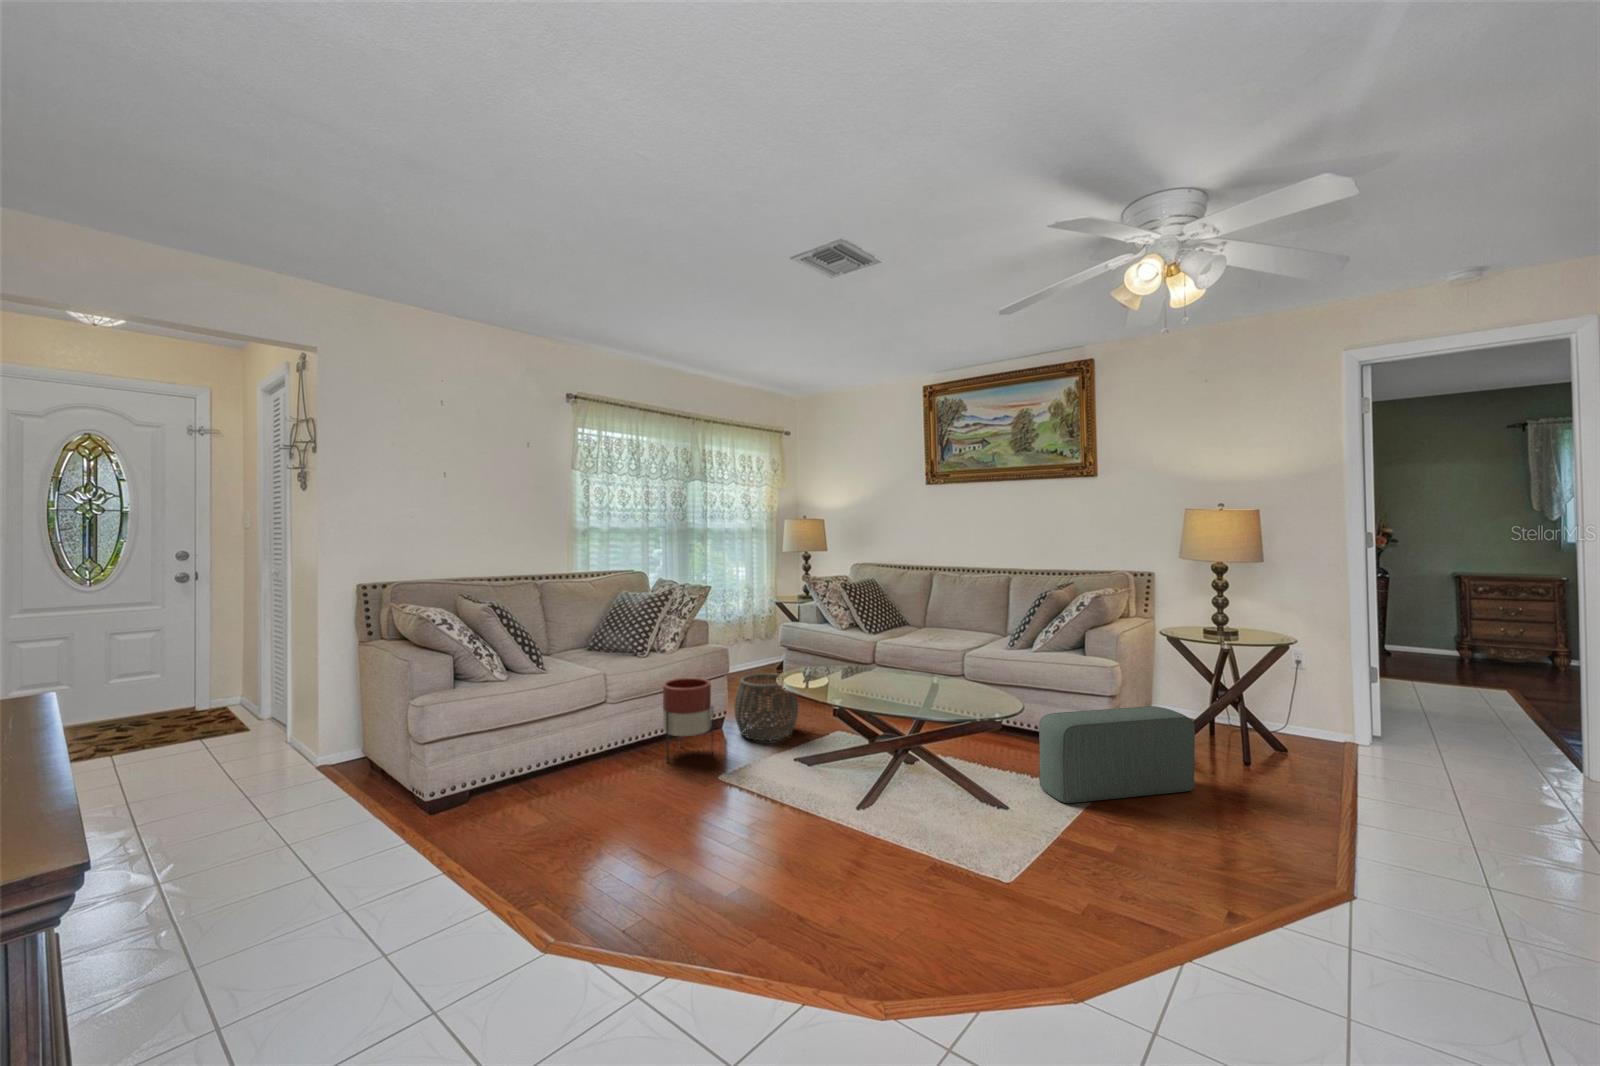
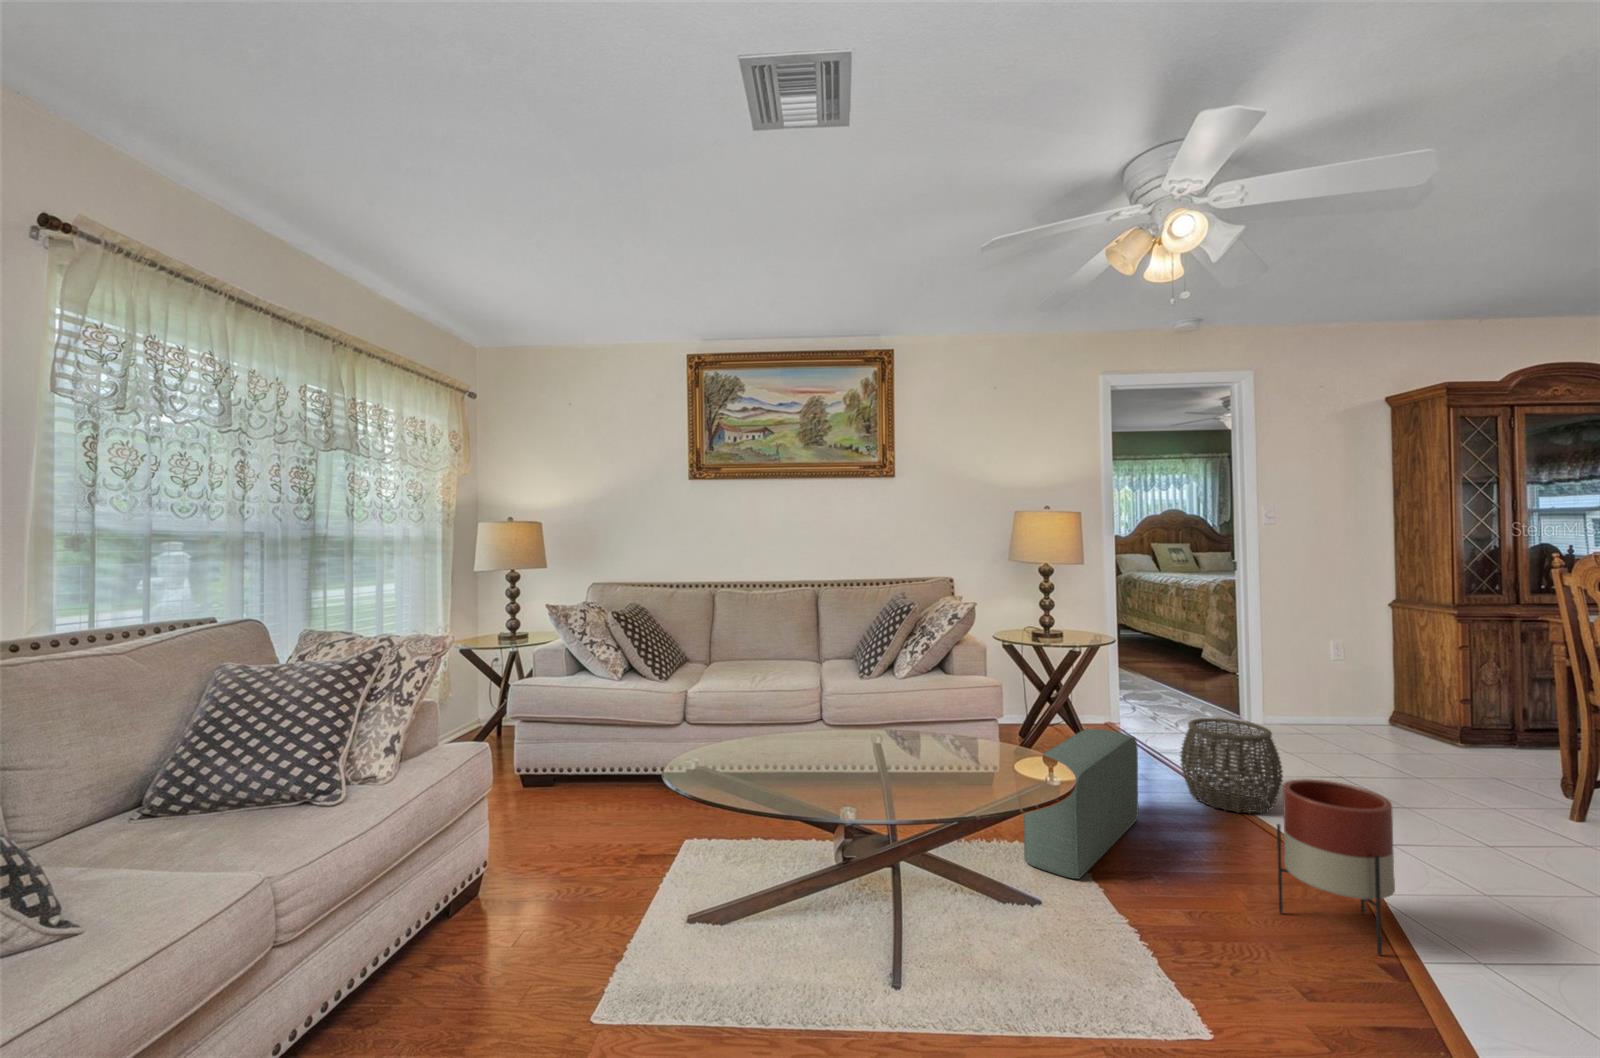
woven basket: present [734,673,798,741] -> present [1180,718,1283,813]
planter: present [663,678,713,762] -> present [1277,779,1395,955]

